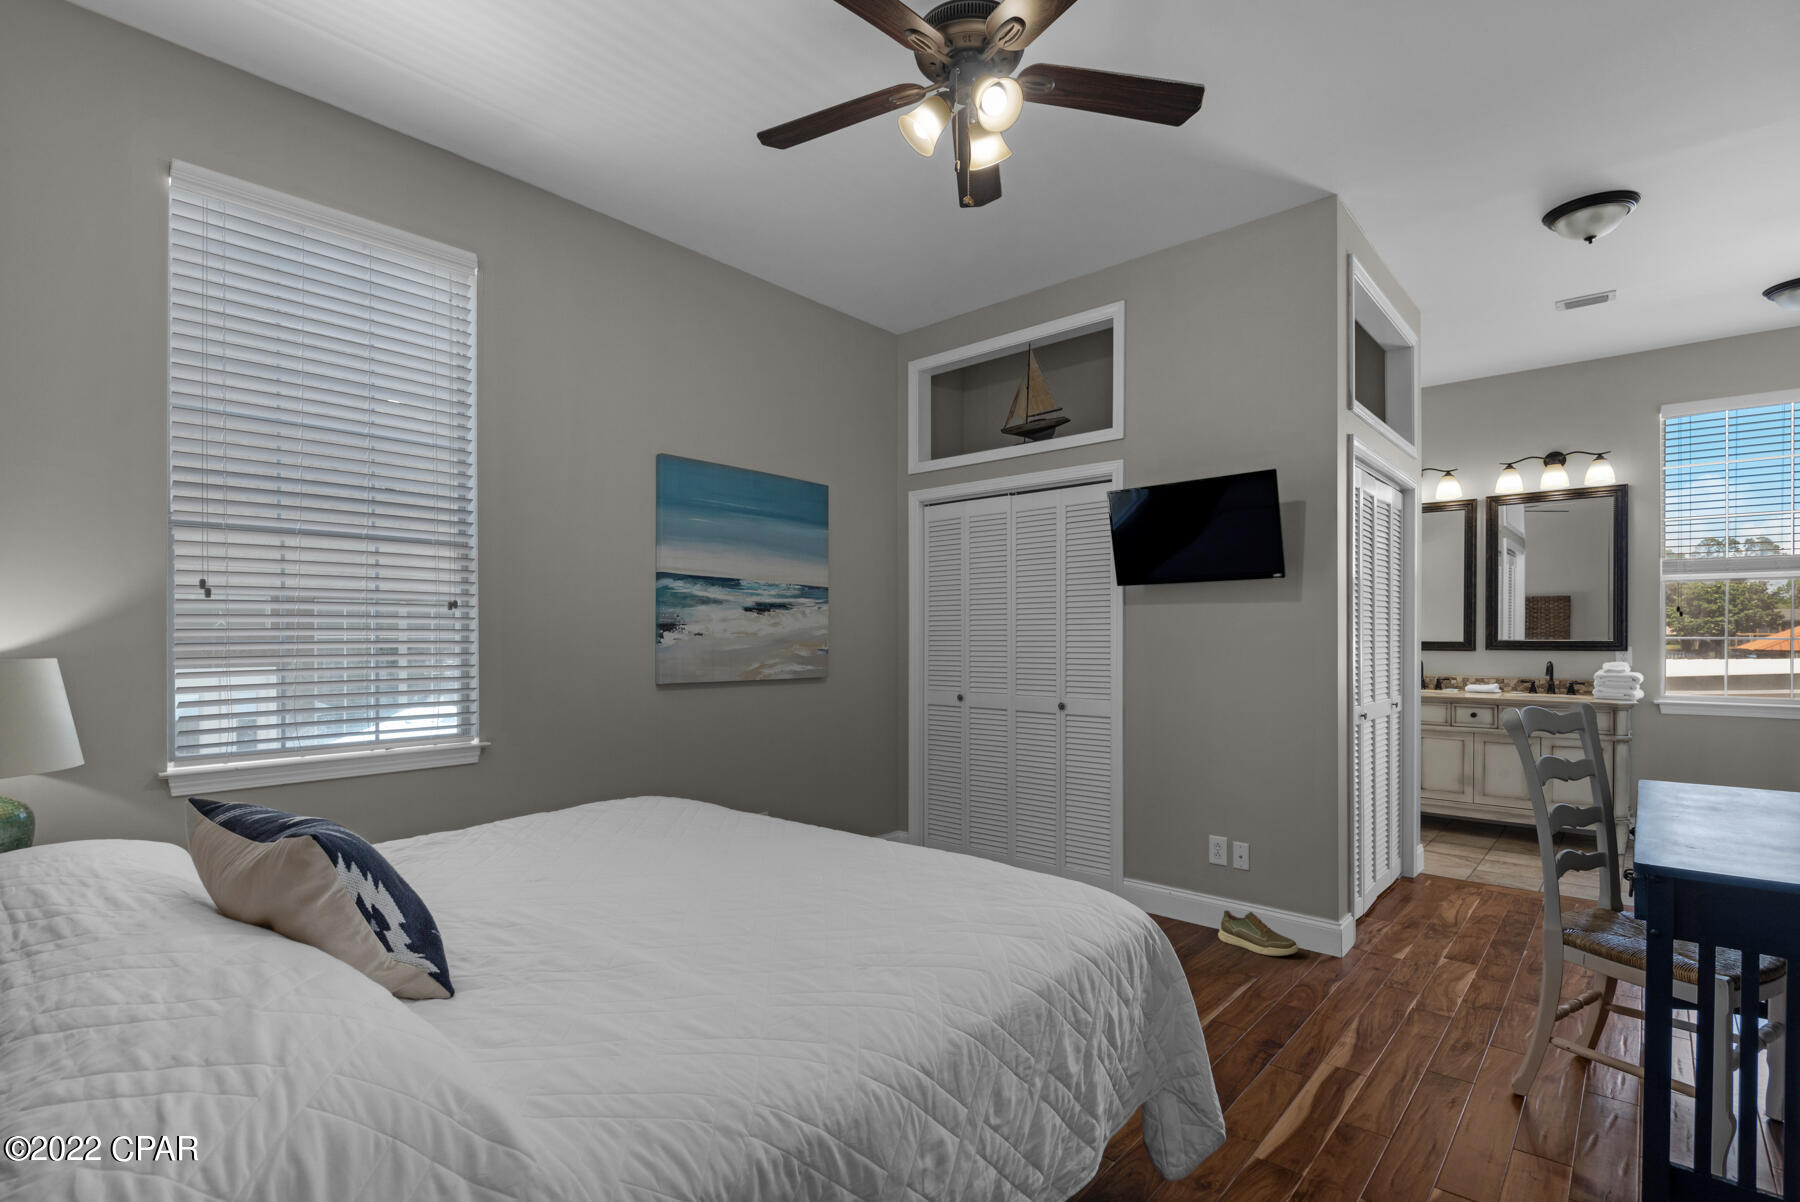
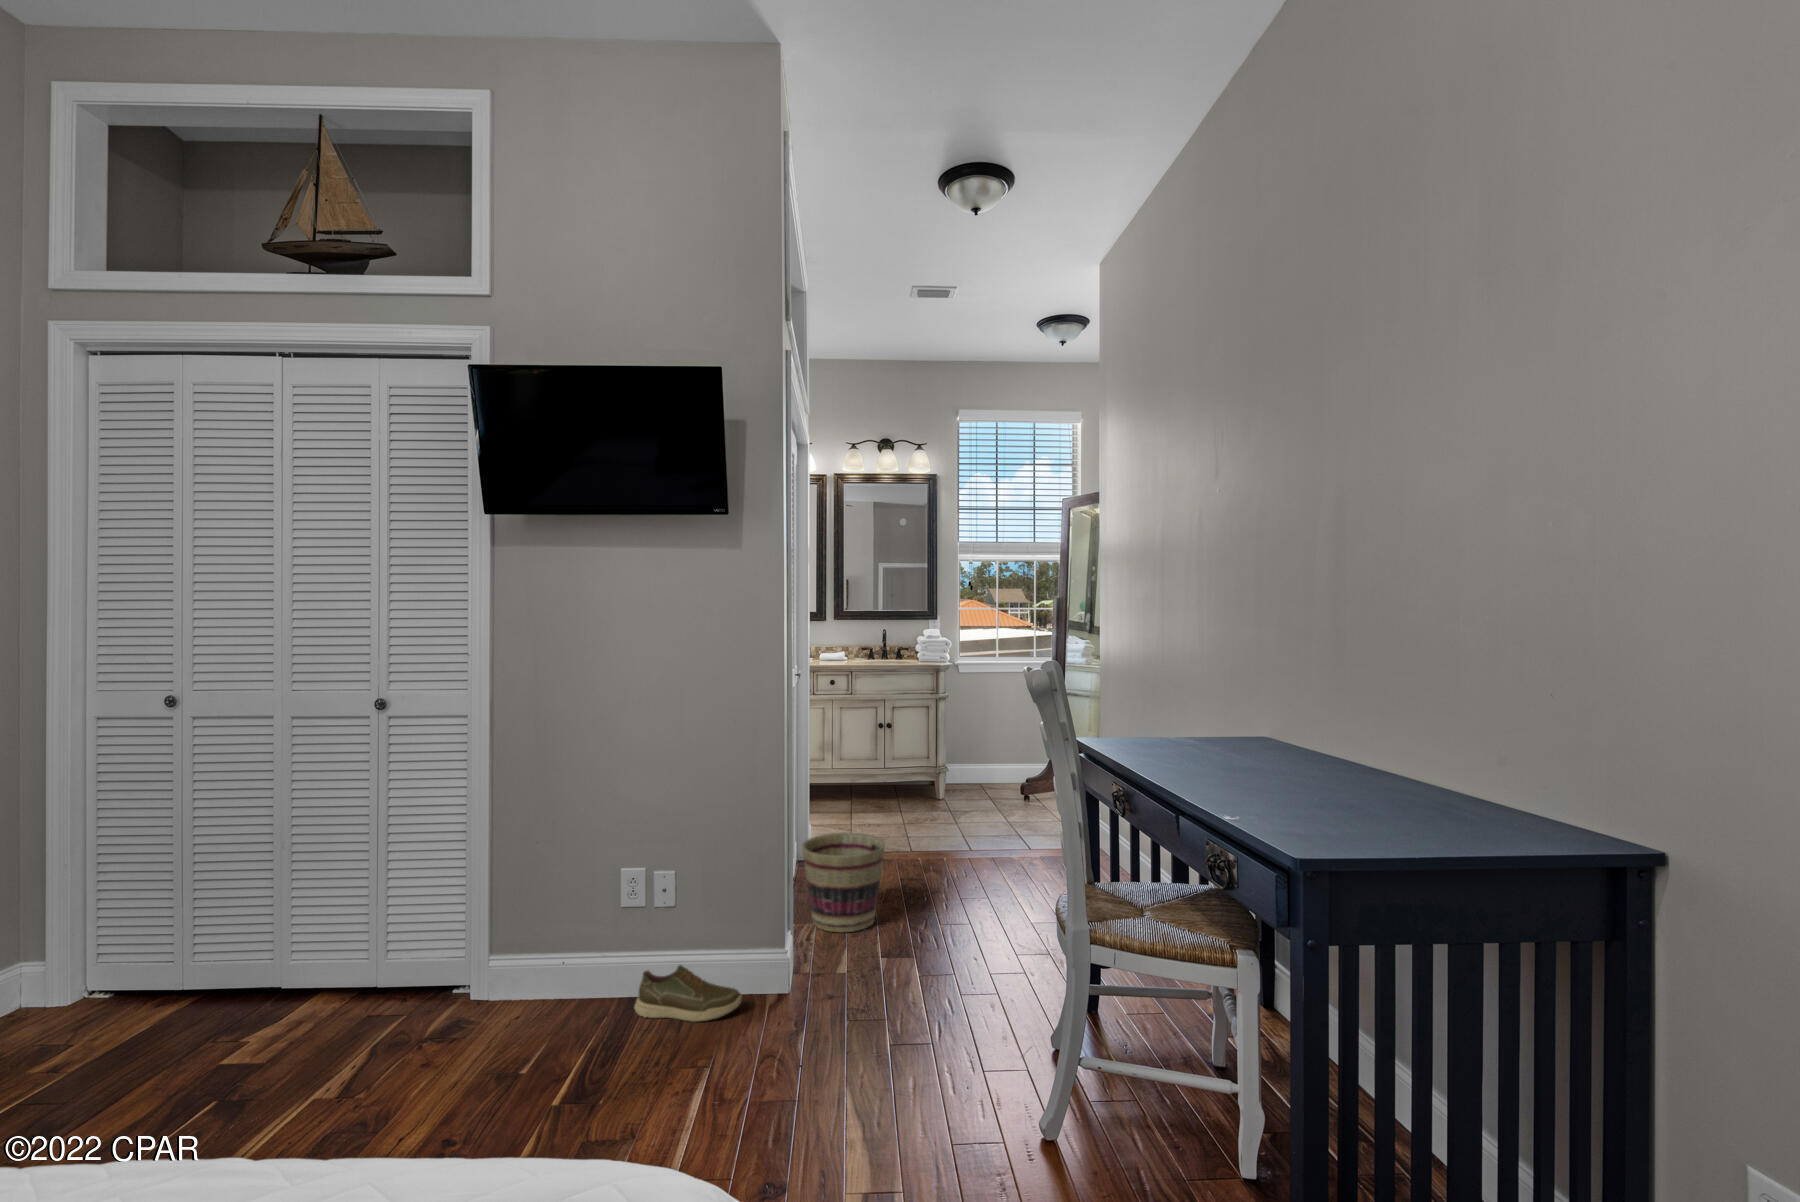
basket: none [1379,849,1466,938] -> present [802,833,885,932]

